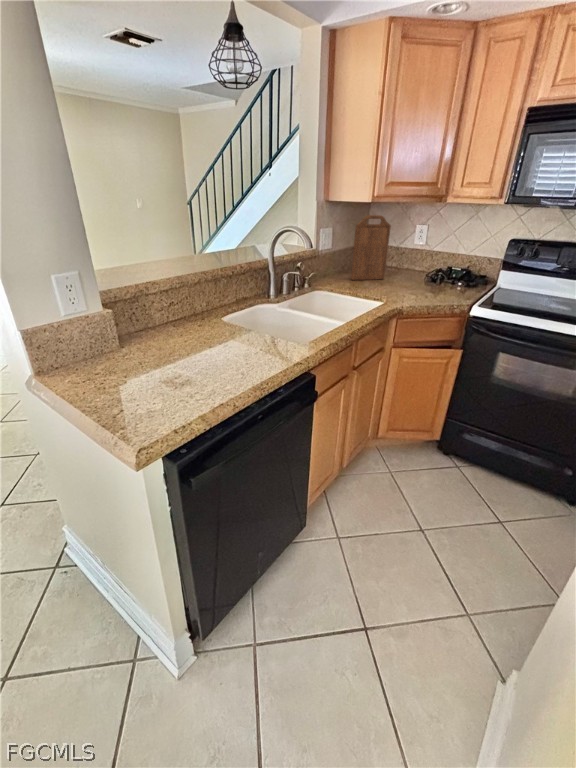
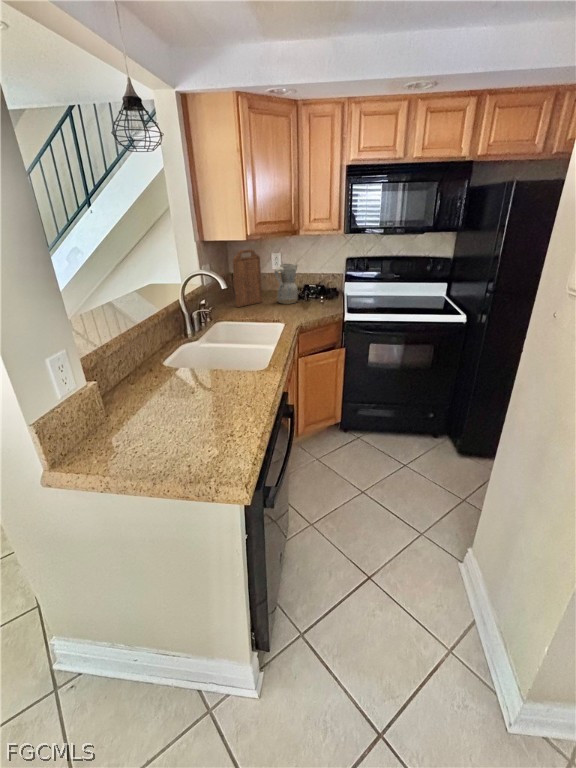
ceramic pitcher: none [401,236,435,285] -> present [274,263,298,304]

